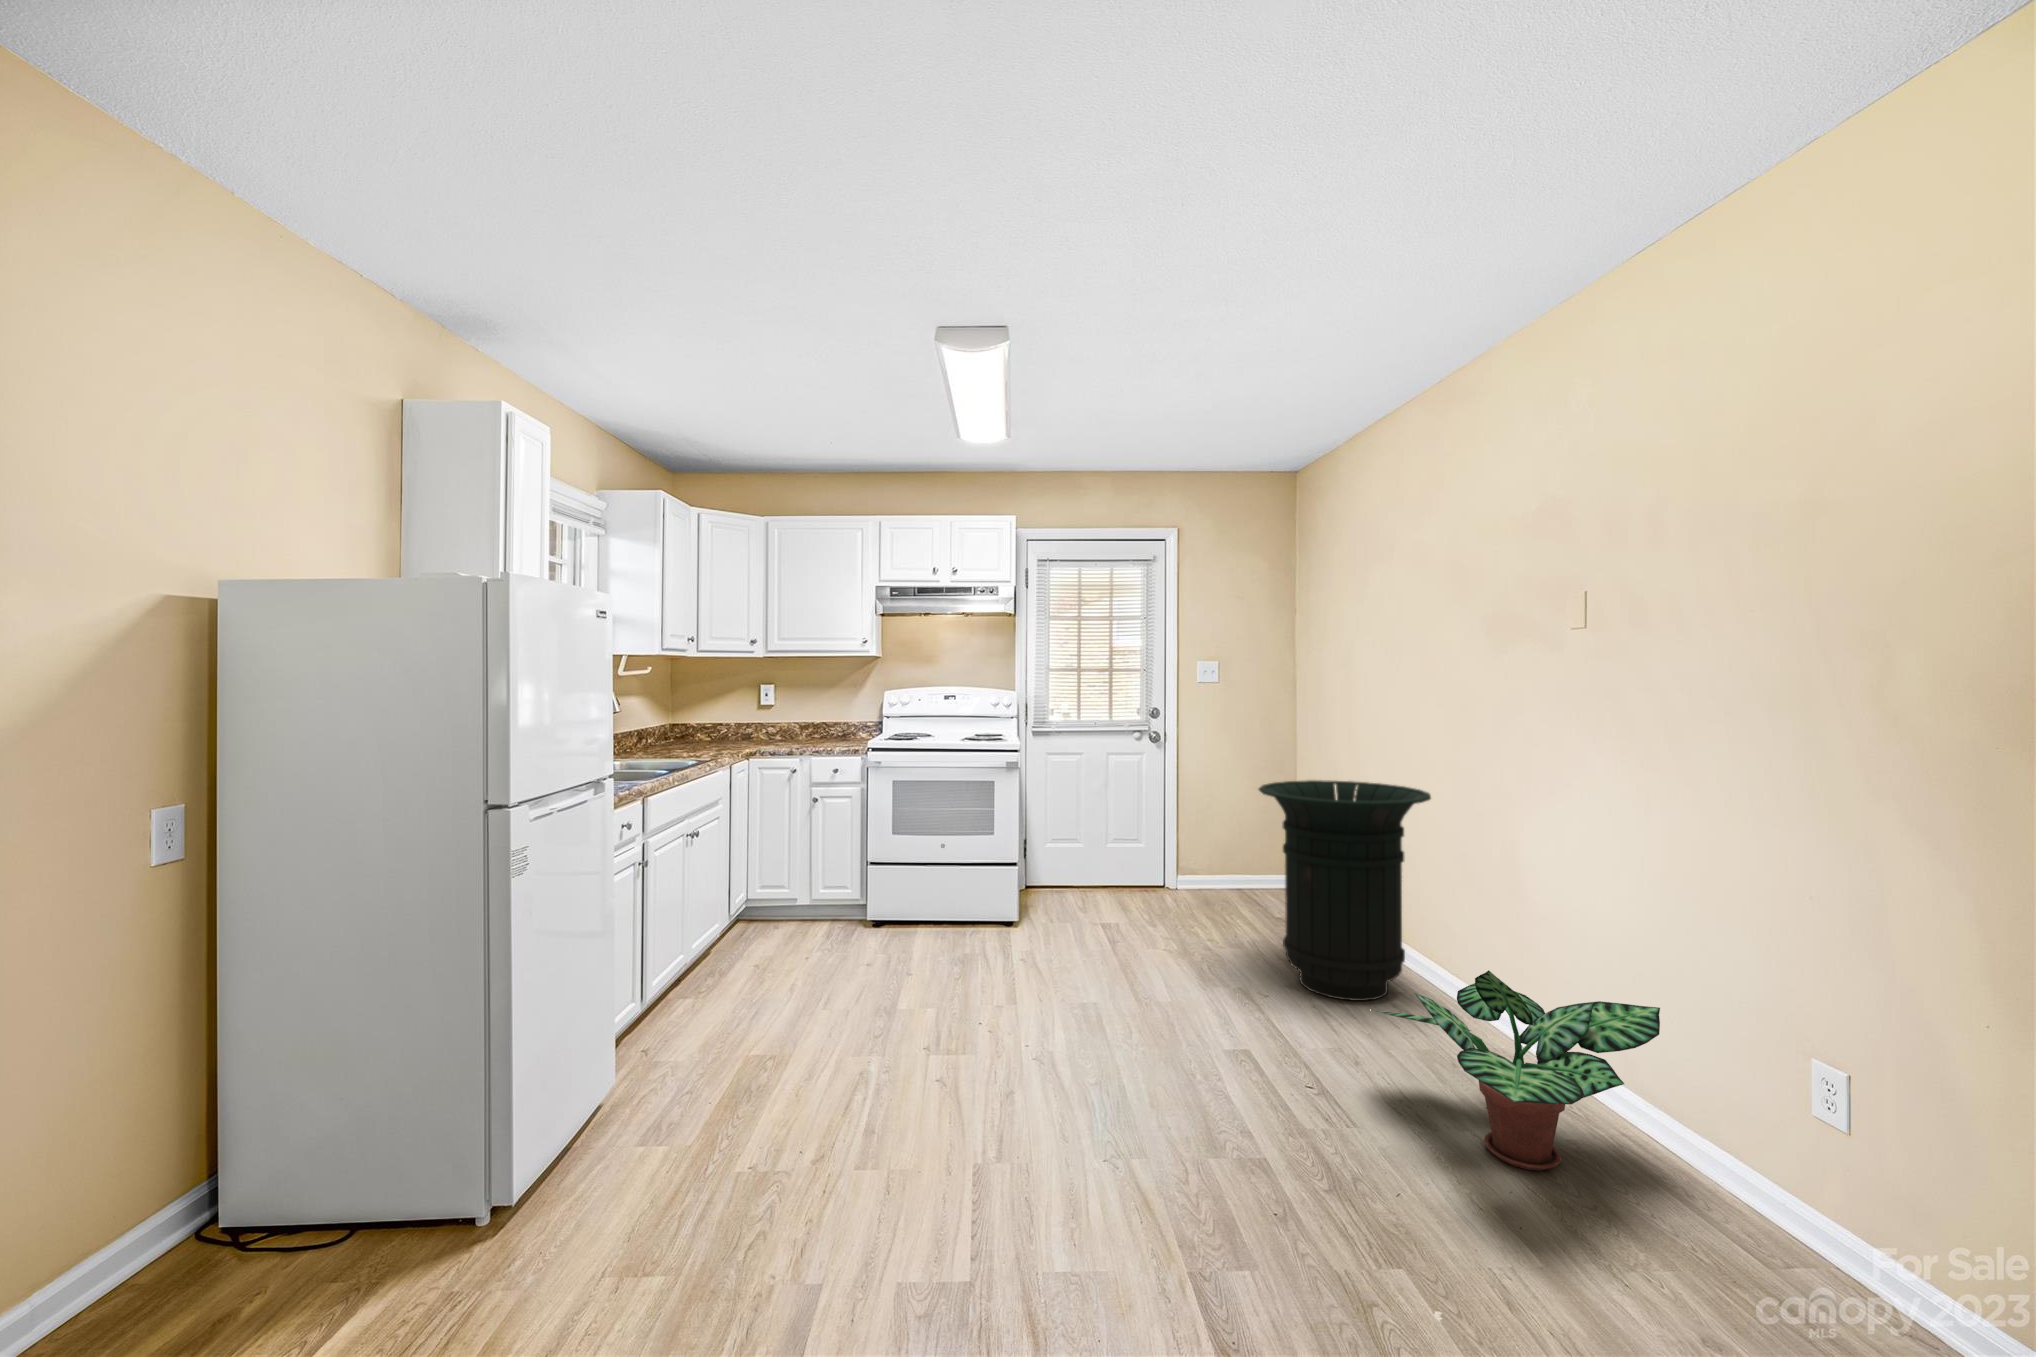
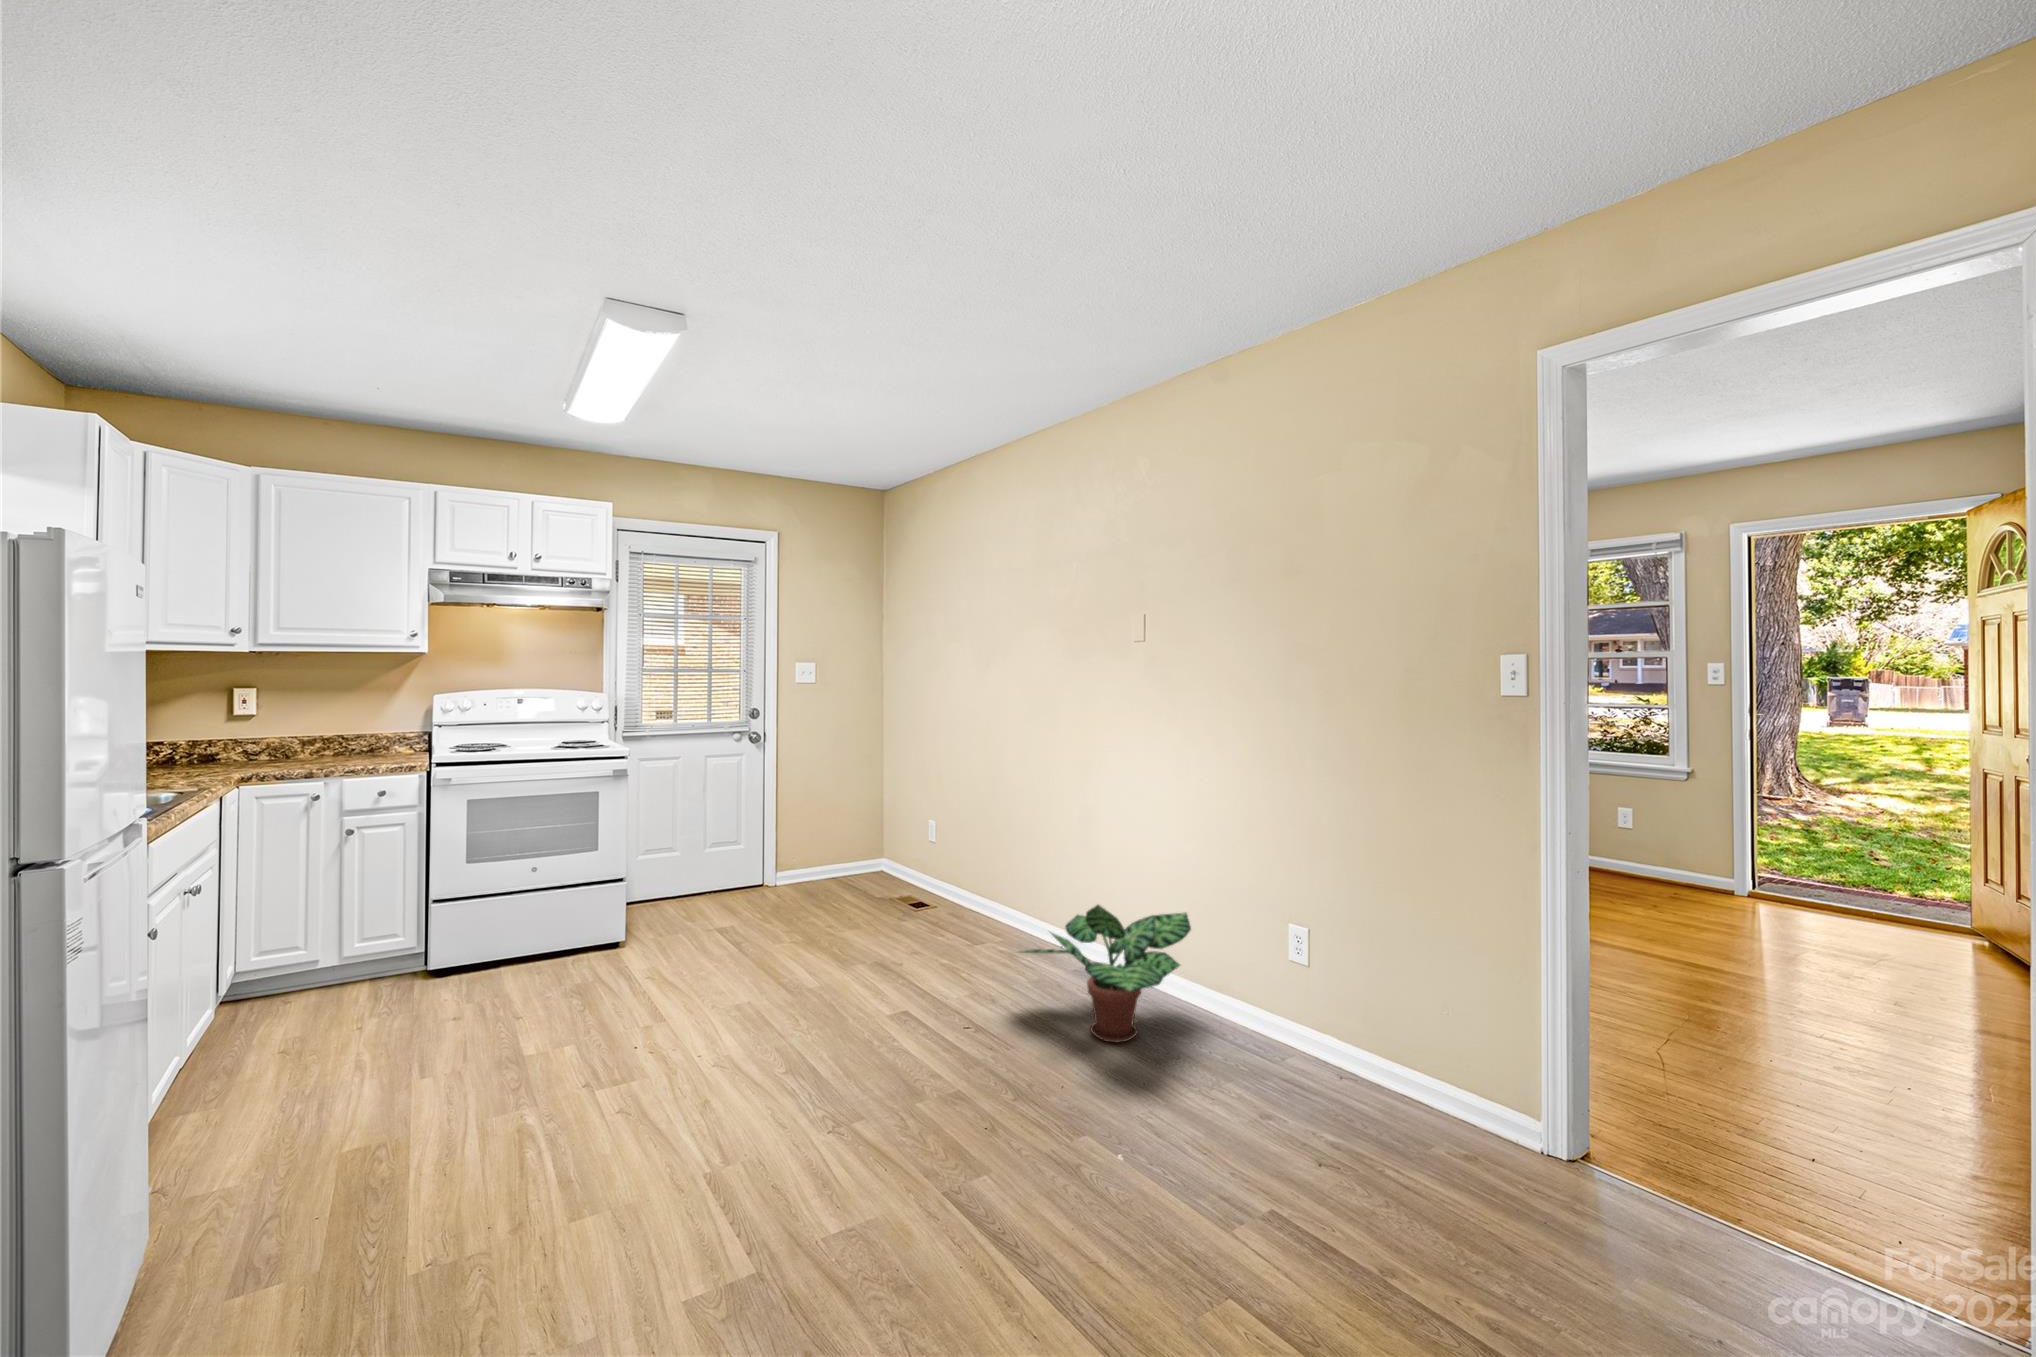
trash can: present [1259,780,1431,1001] -> none [887,771,1022,954]

